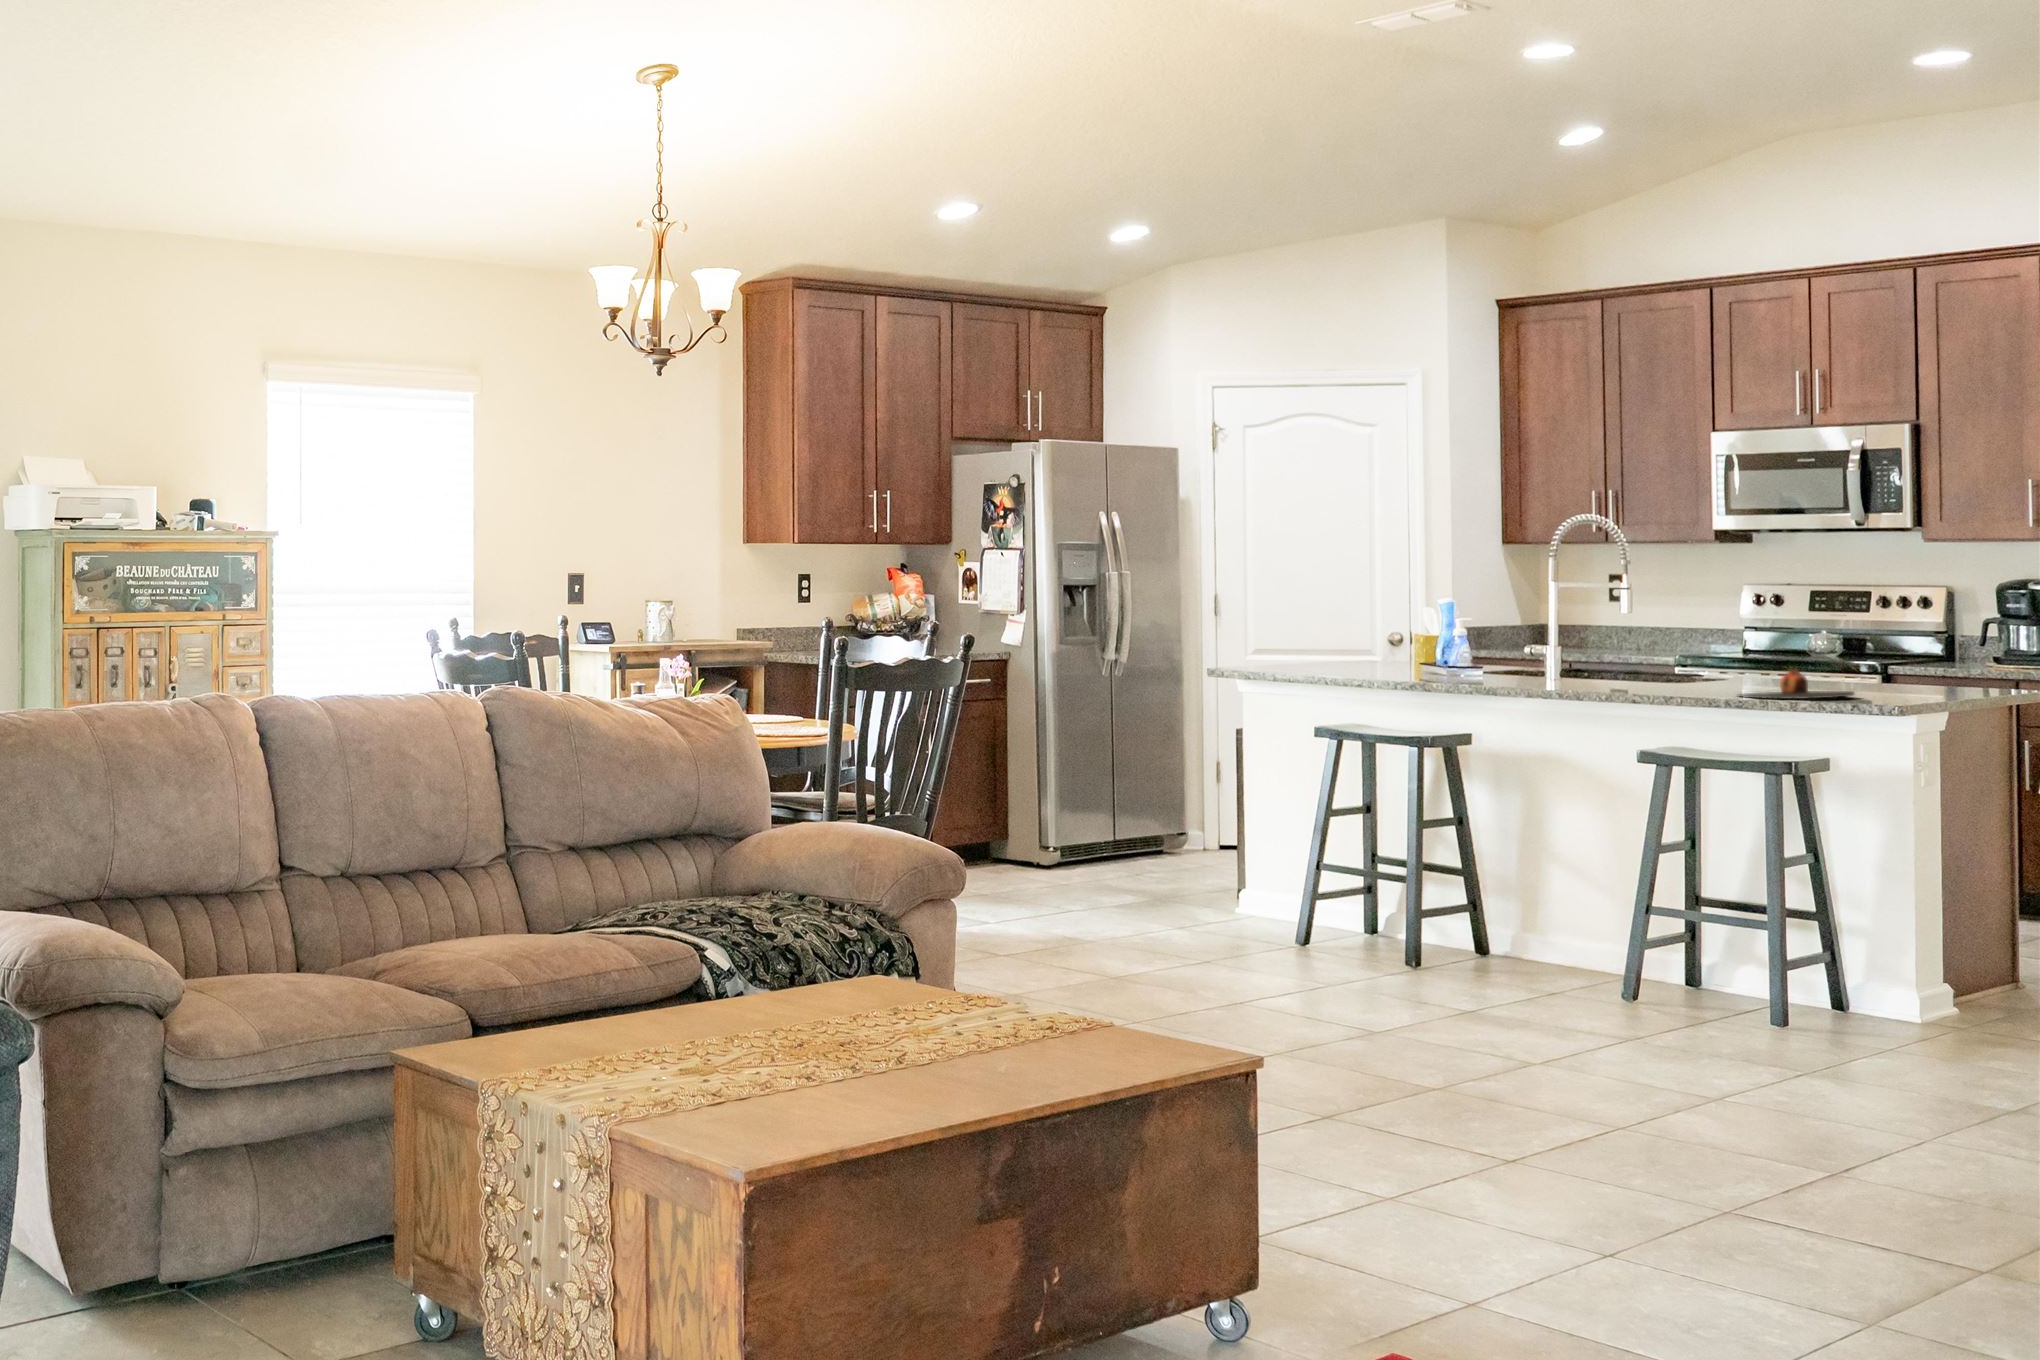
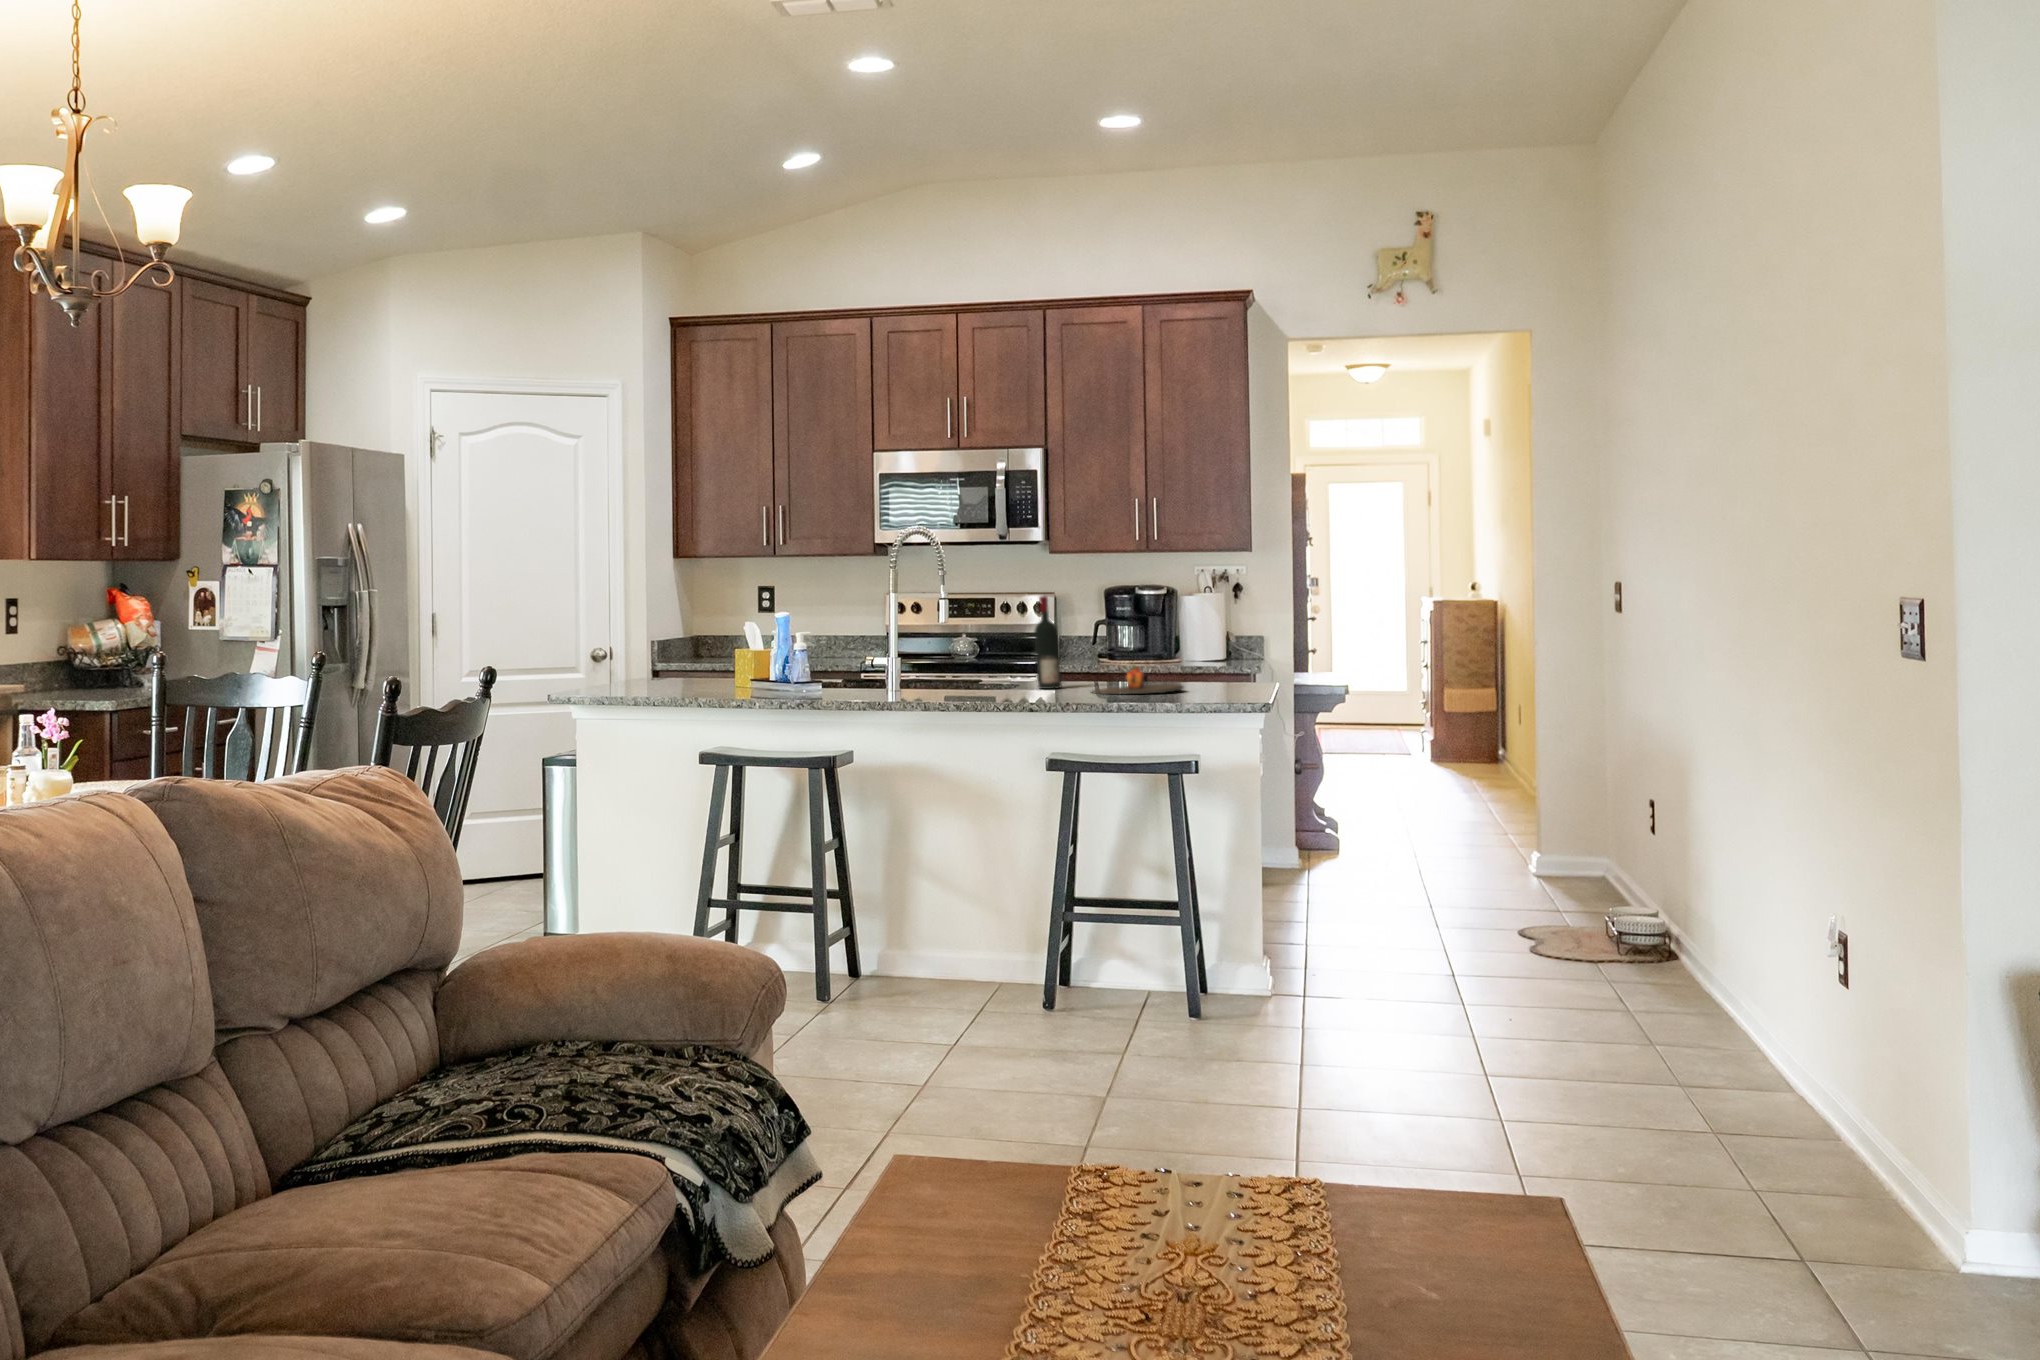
wine bottle: none [1704,588,1738,691] -> present [1034,596,1061,689]

